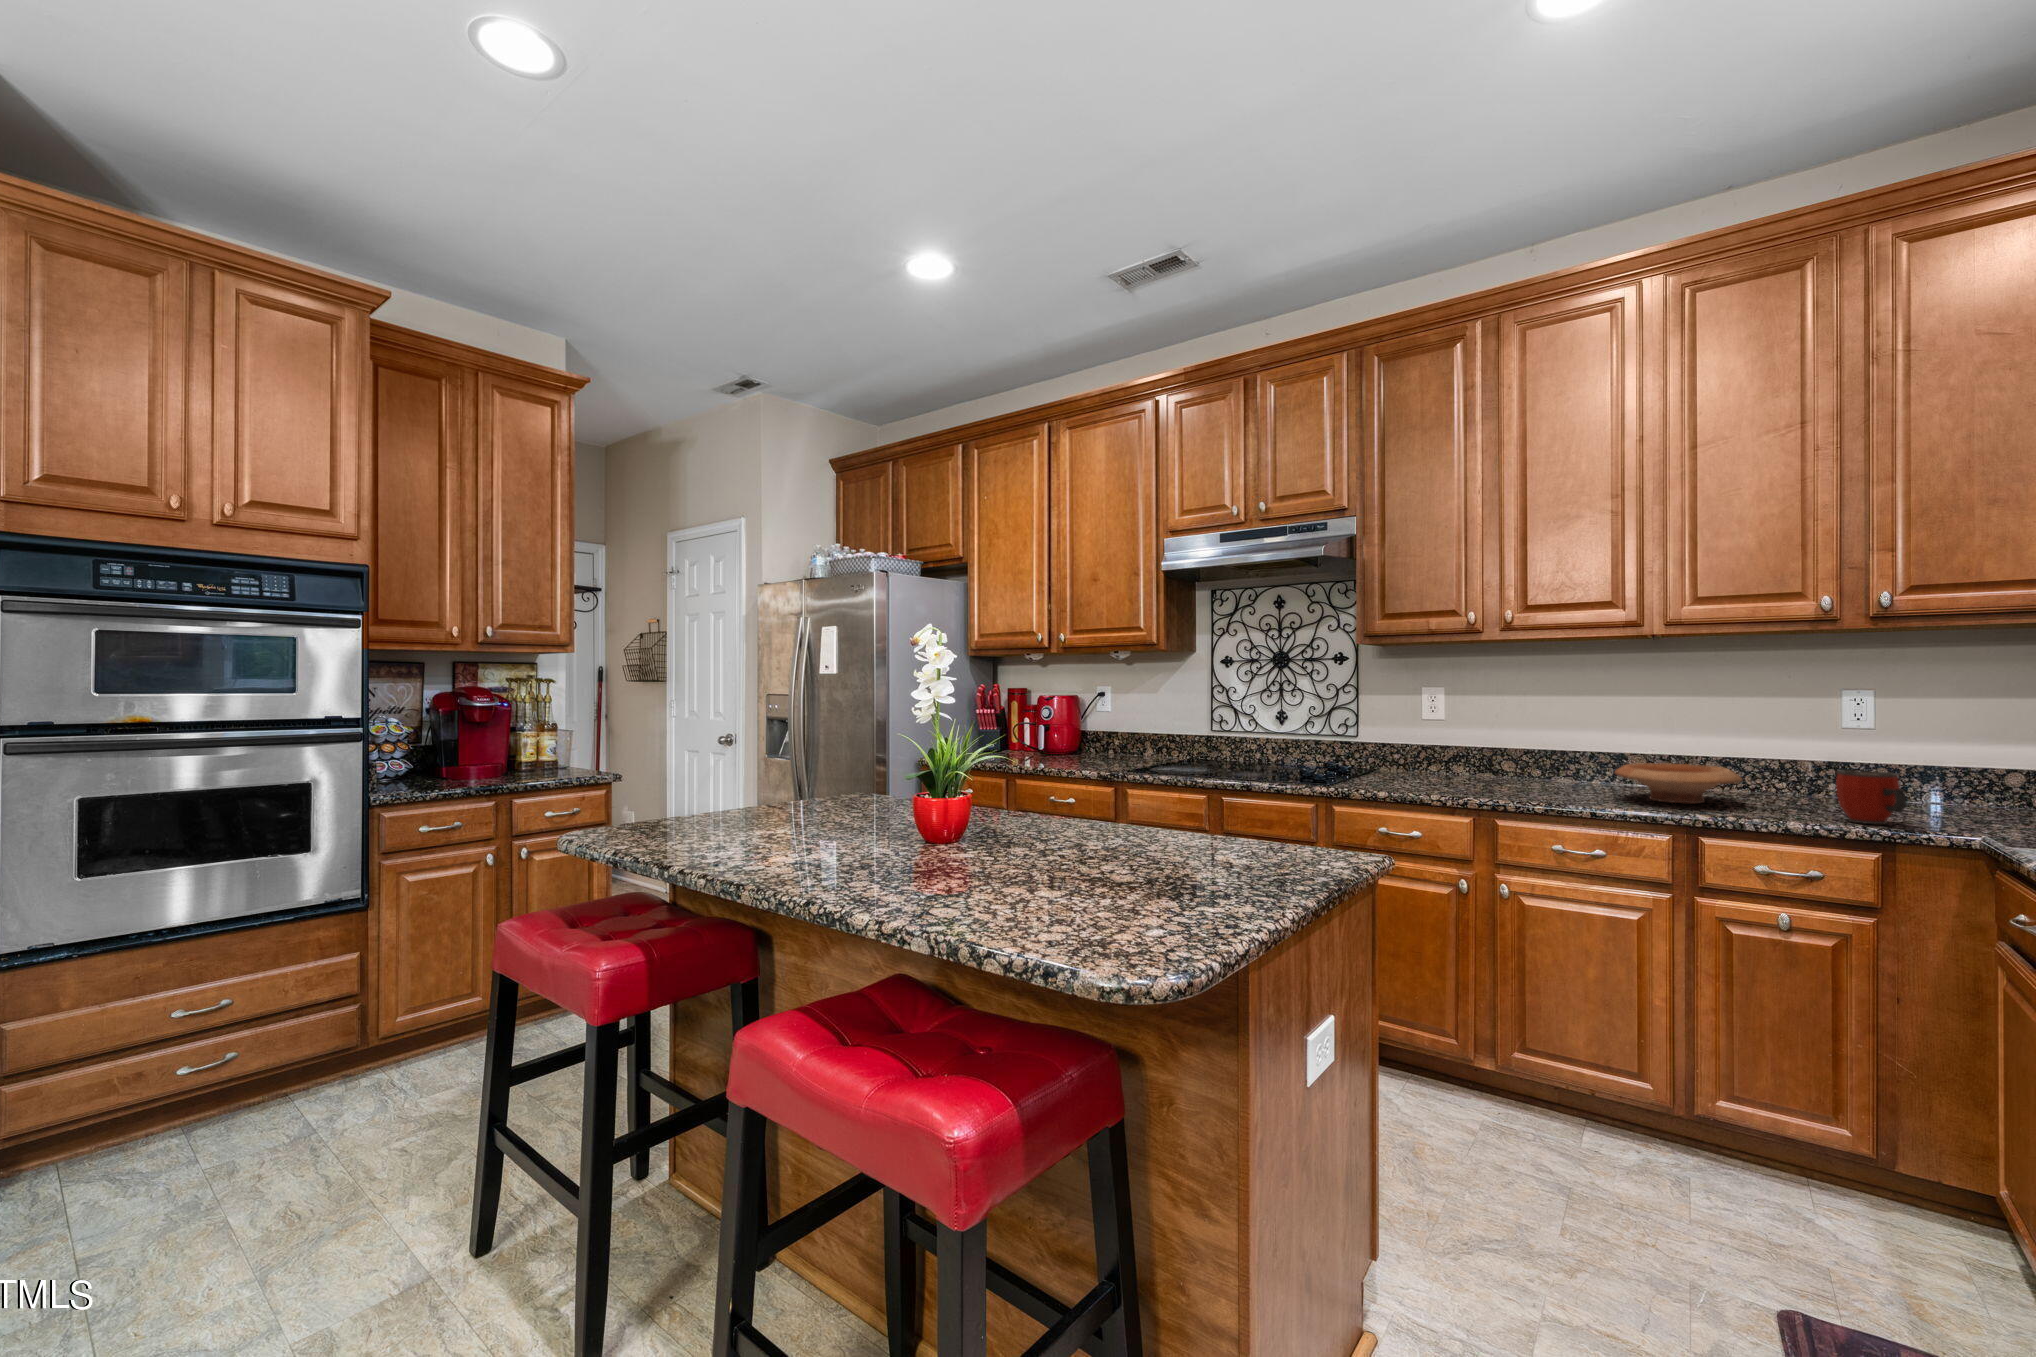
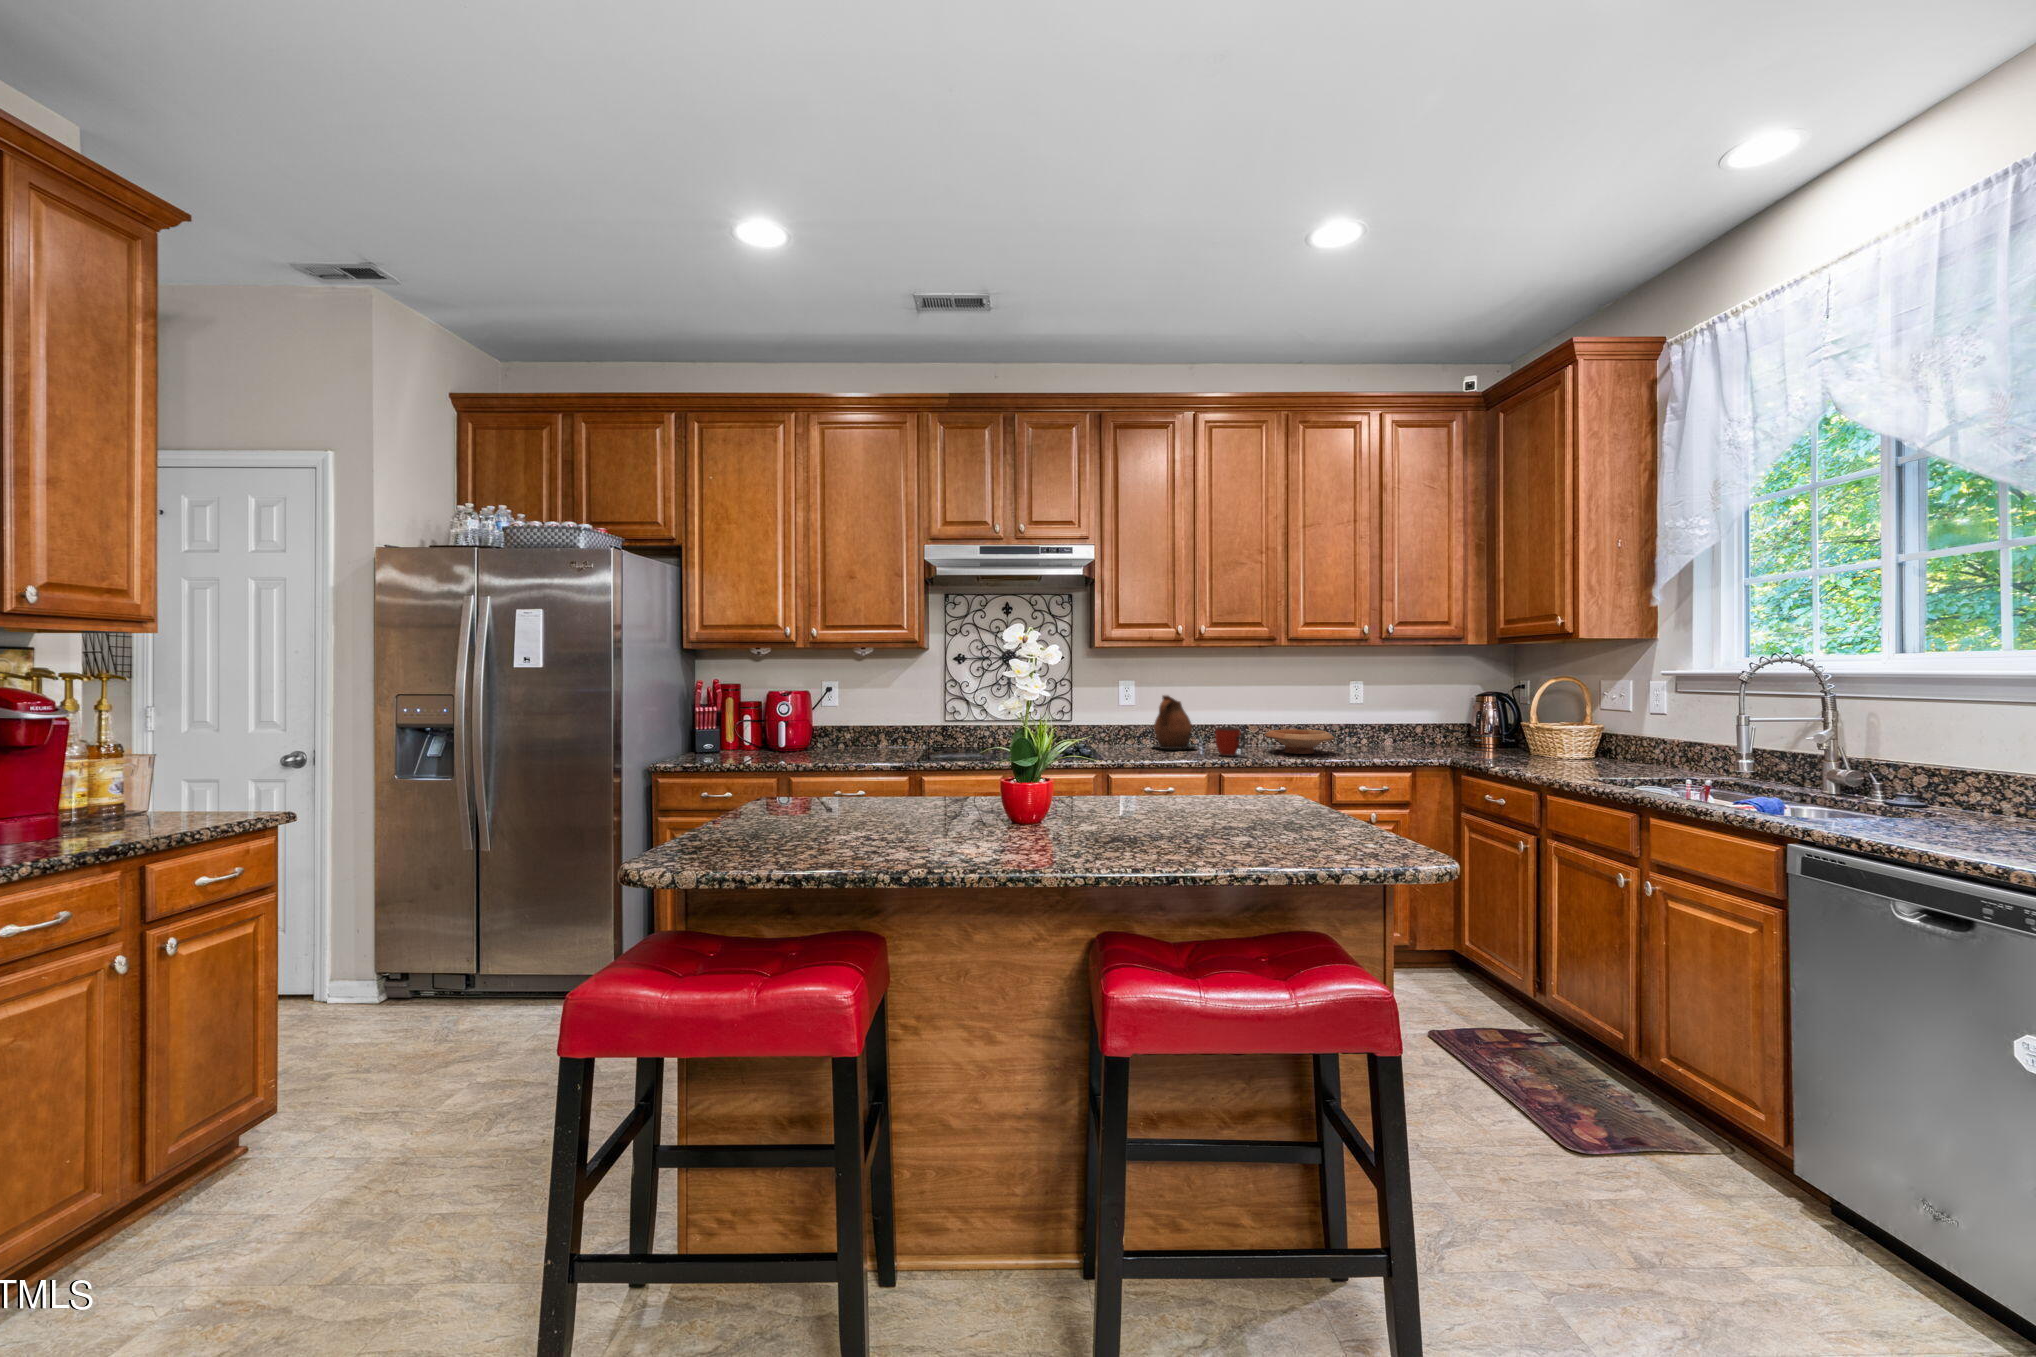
ceramic pitcher: none [1448,707,1517,785] -> present [1154,695,1195,749]
mug: present [1836,770,1906,824] -> present [1215,727,1246,756]

